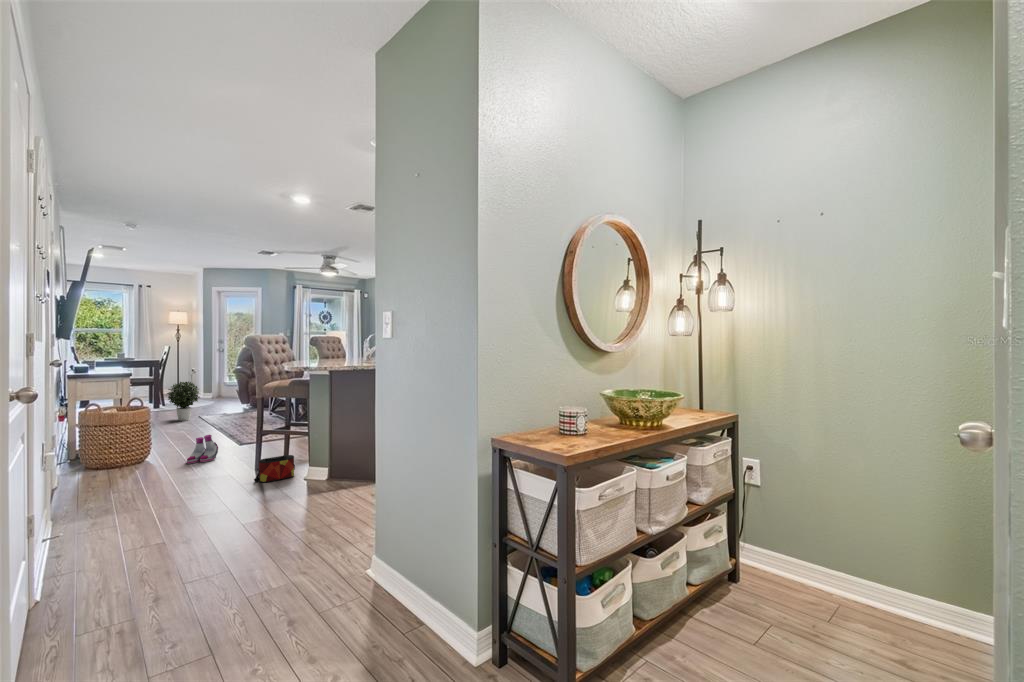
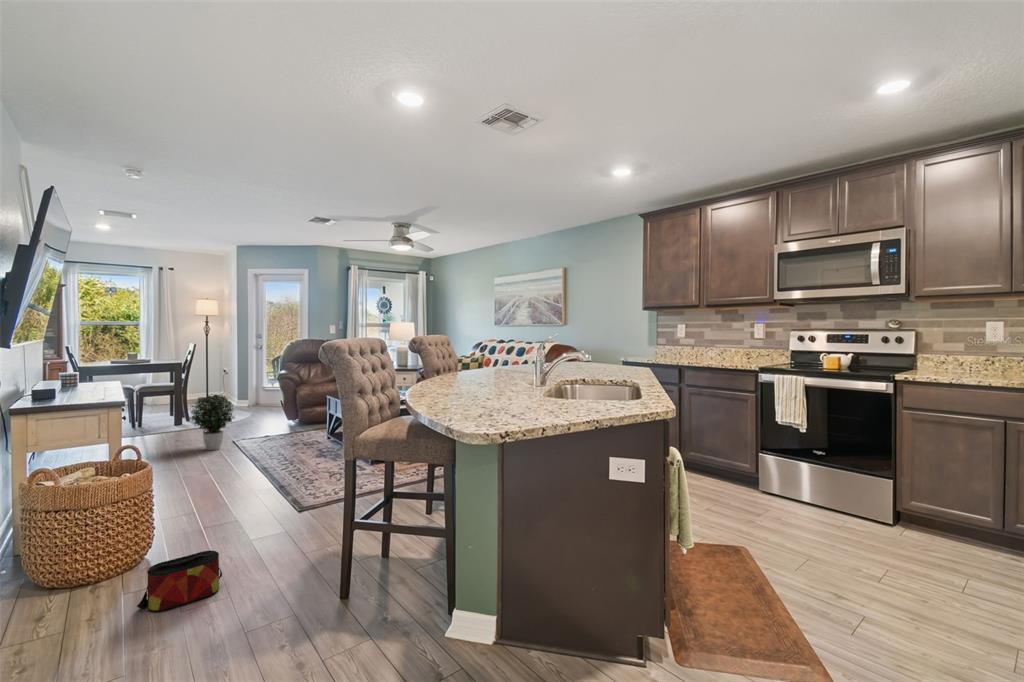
boots: present [187,435,218,464] -> none [216,510,269,568]
bag: present [254,455,295,482] -> present [137,551,222,612]

